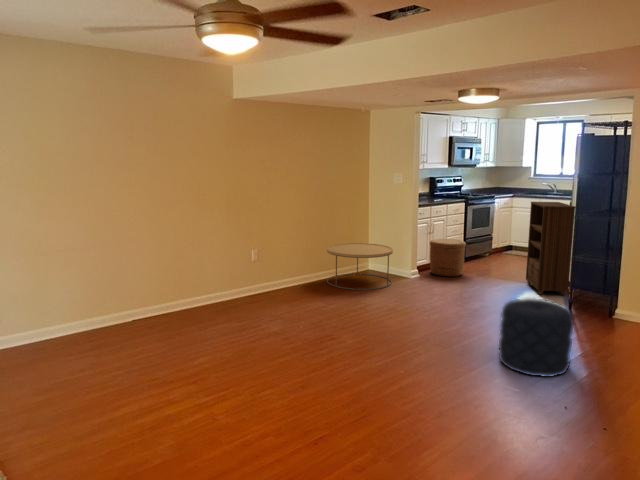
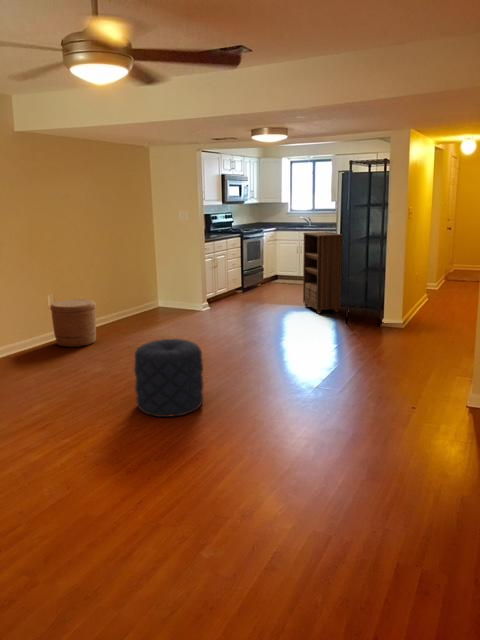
woven basket: present [430,239,466,277] -> present [50,299,96,347]
coffee table: present [327,243,393,290] -> none [122,282,188,327]
pouf: present [499,298,574,377] -> present [134,339,204,417]

